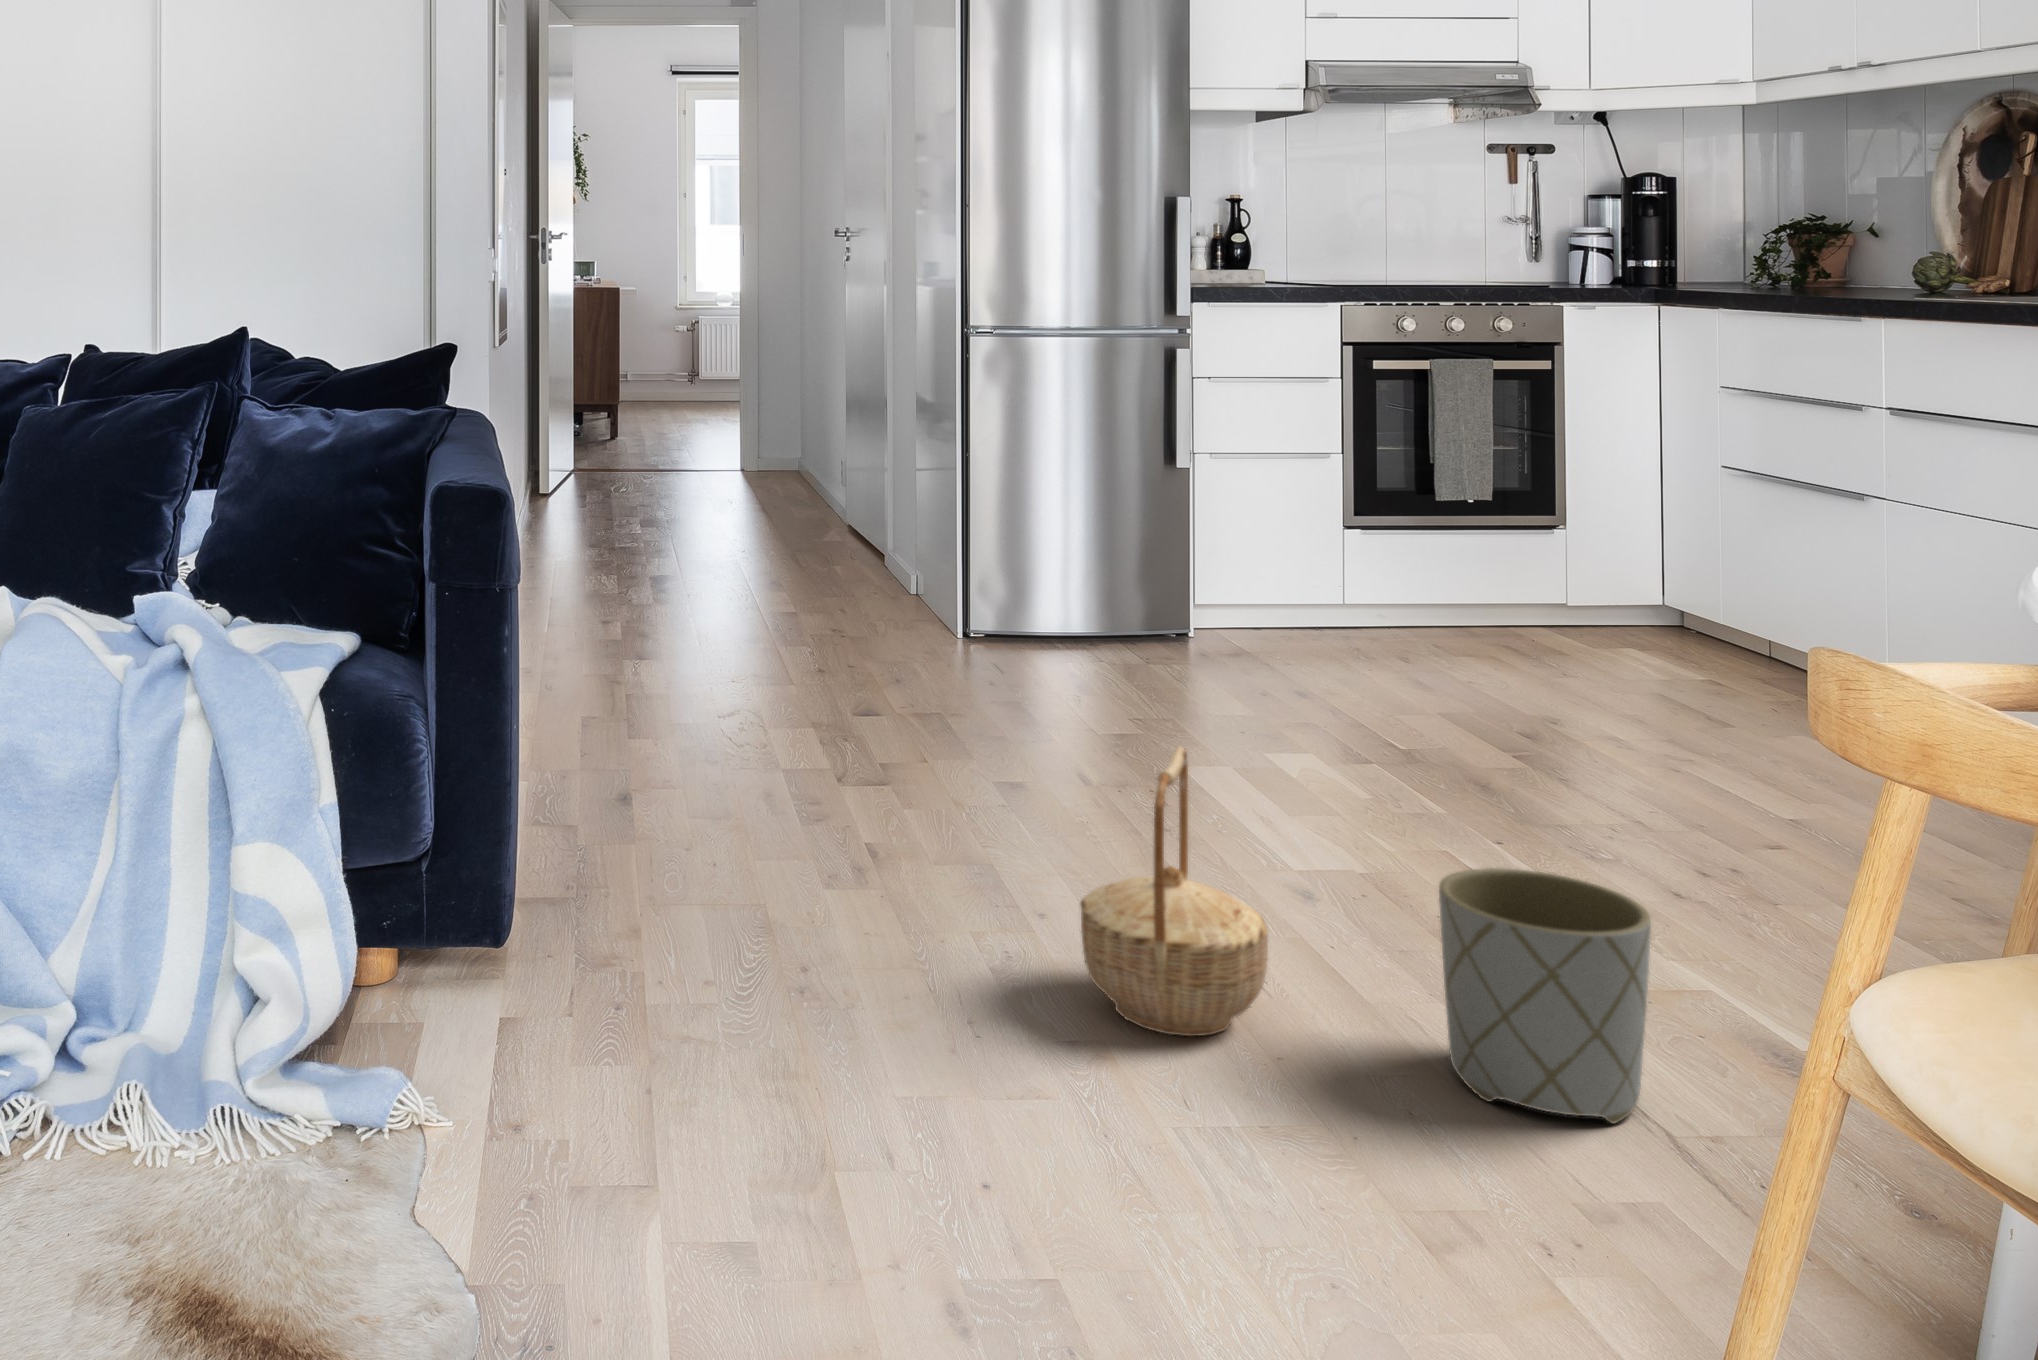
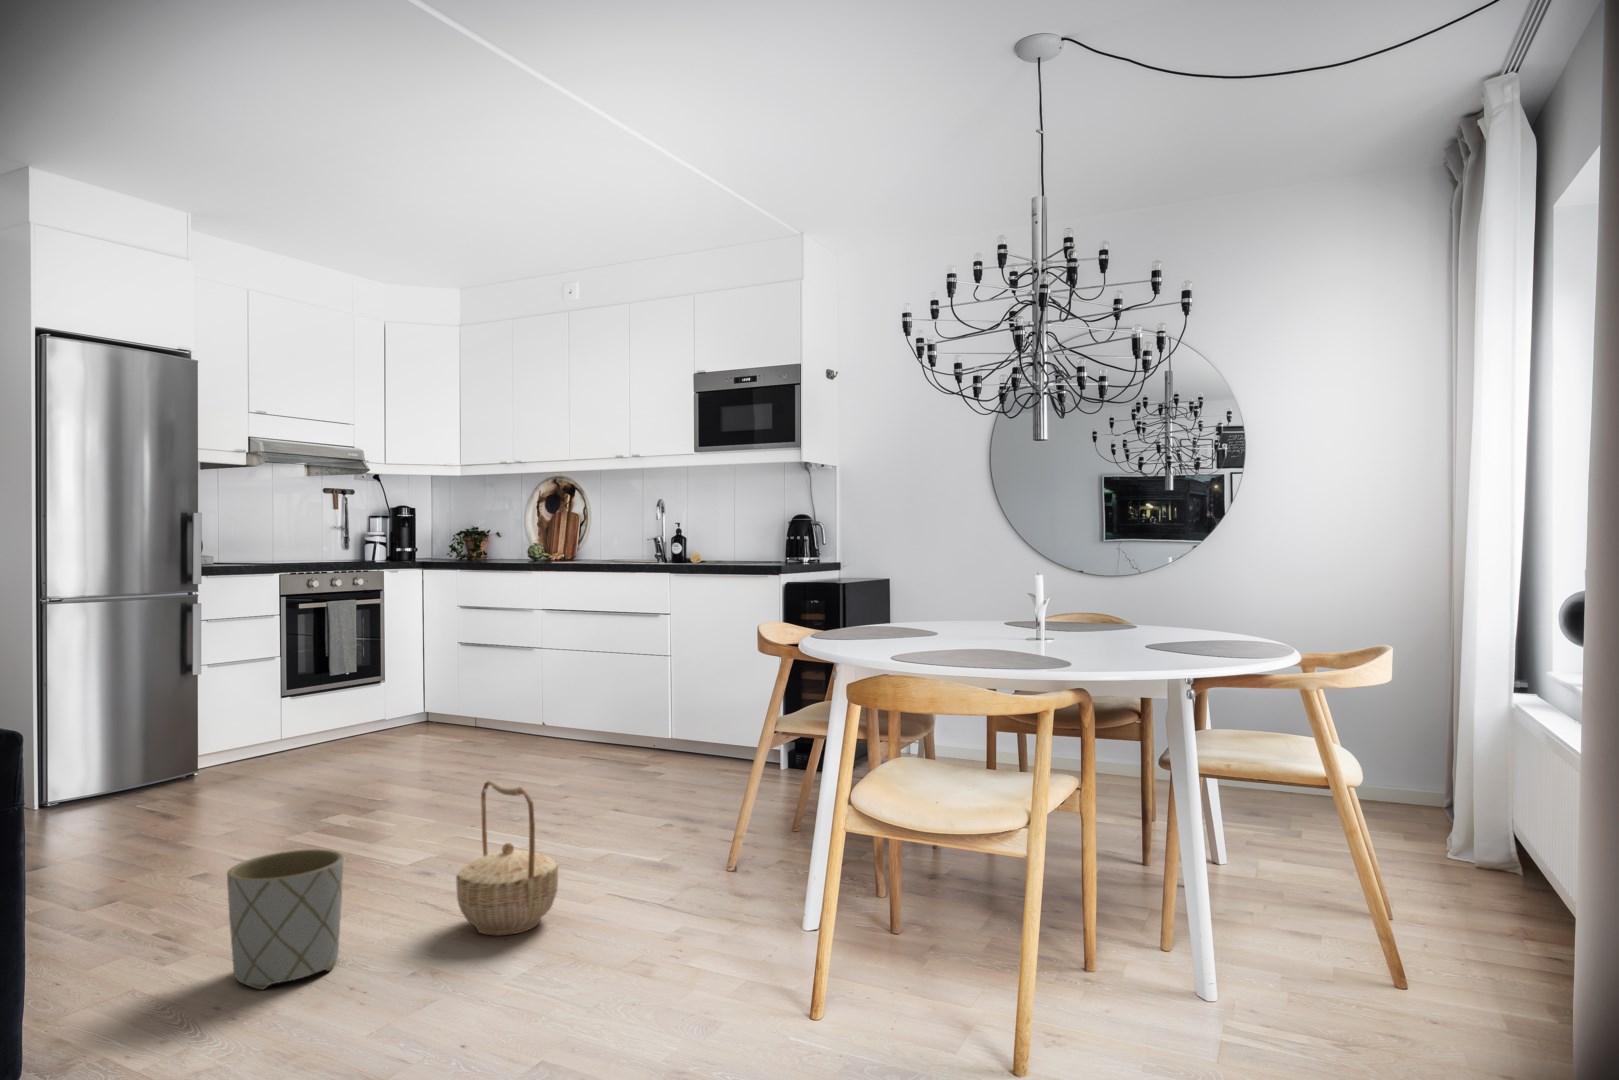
planter: present [1439,868,1651,1124] -> present [227,849,343,990]

